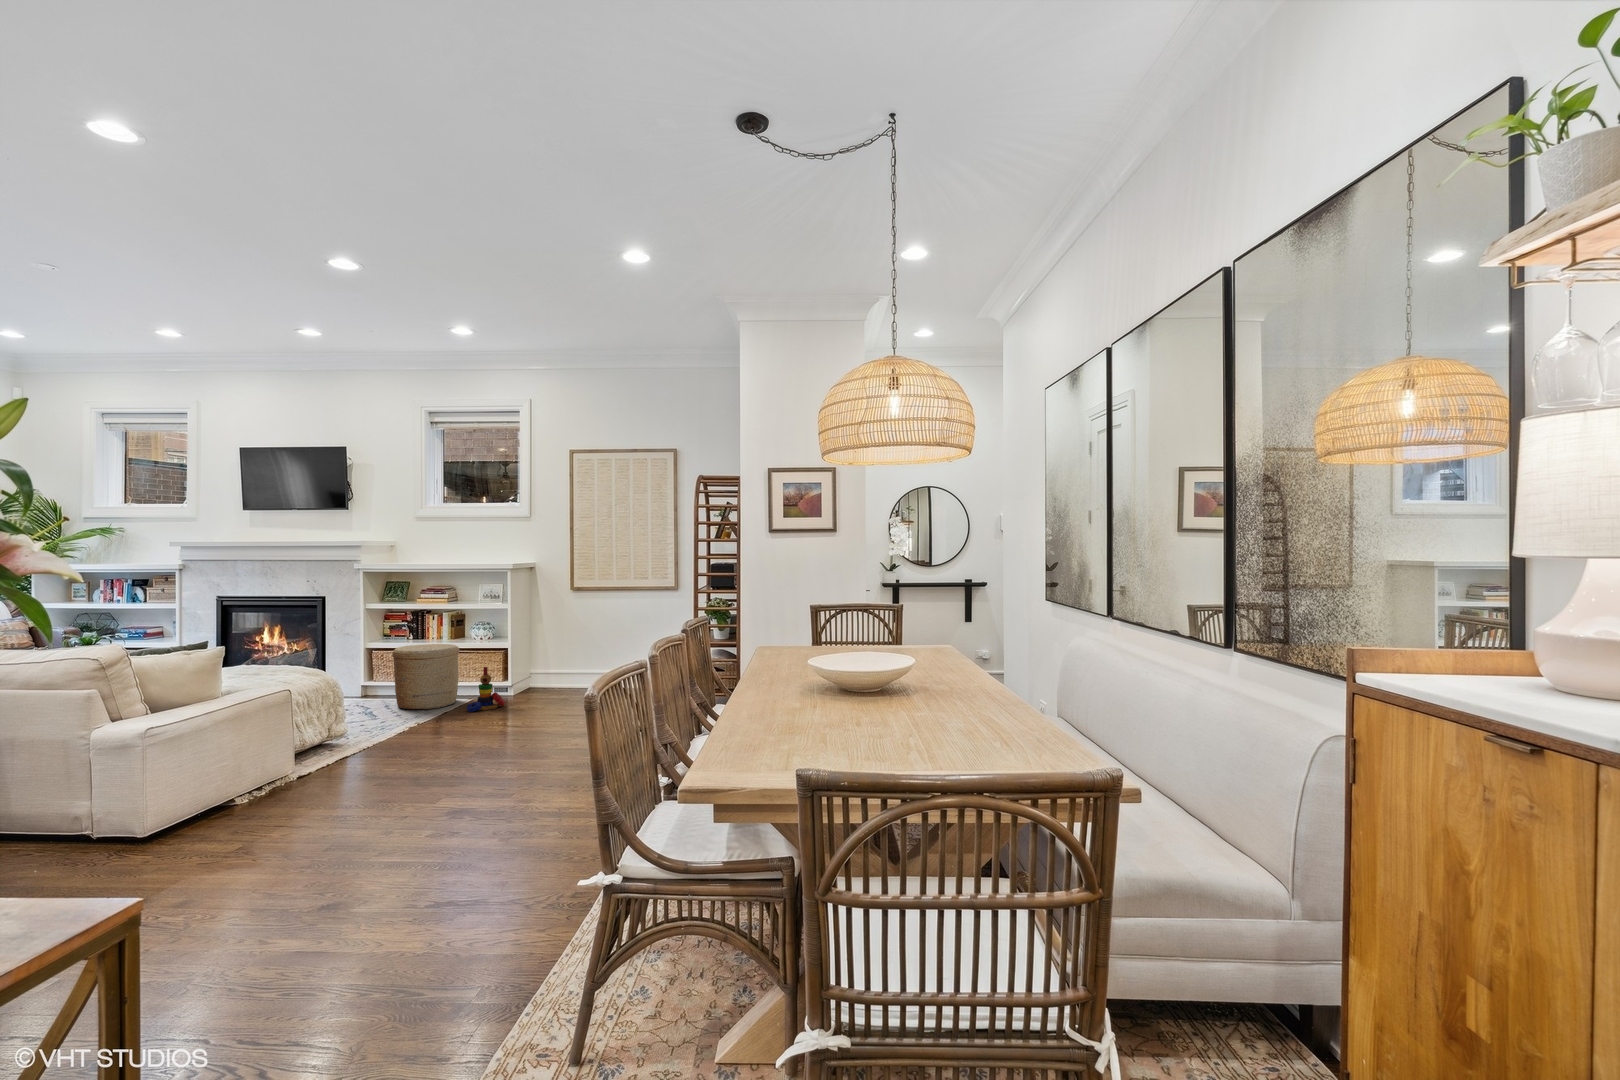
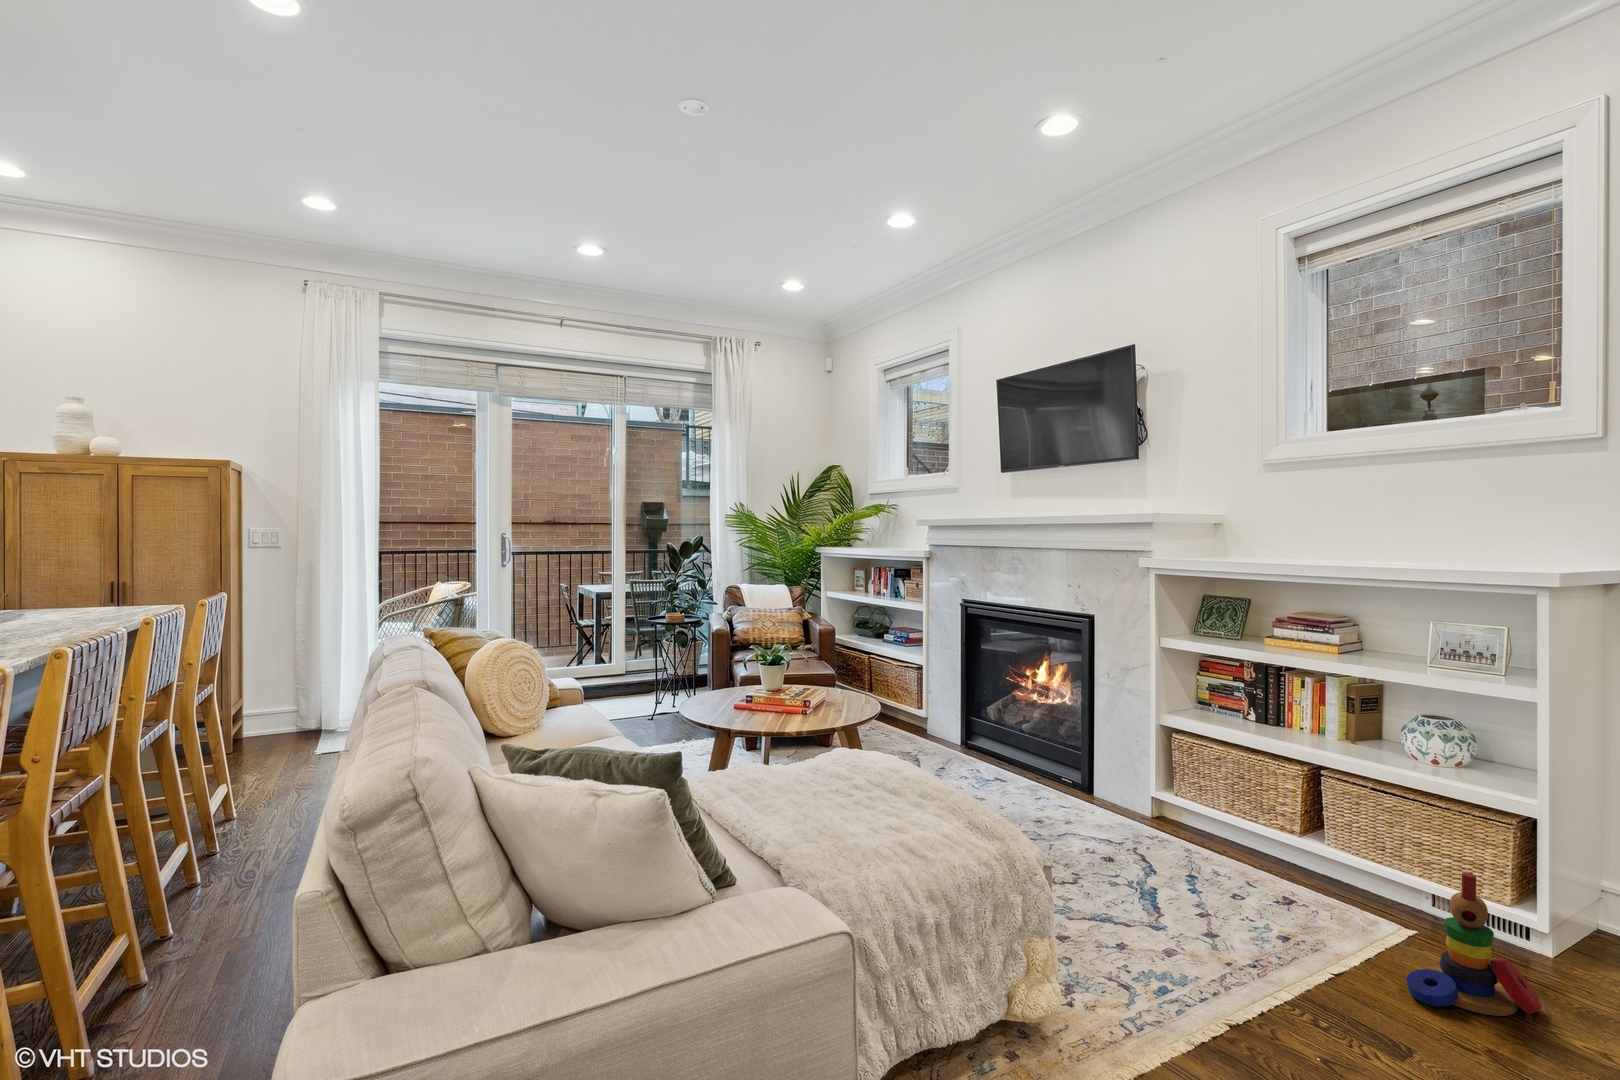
woven basket: present [392,644,459,710] -> none [1205,747,1376,934]

